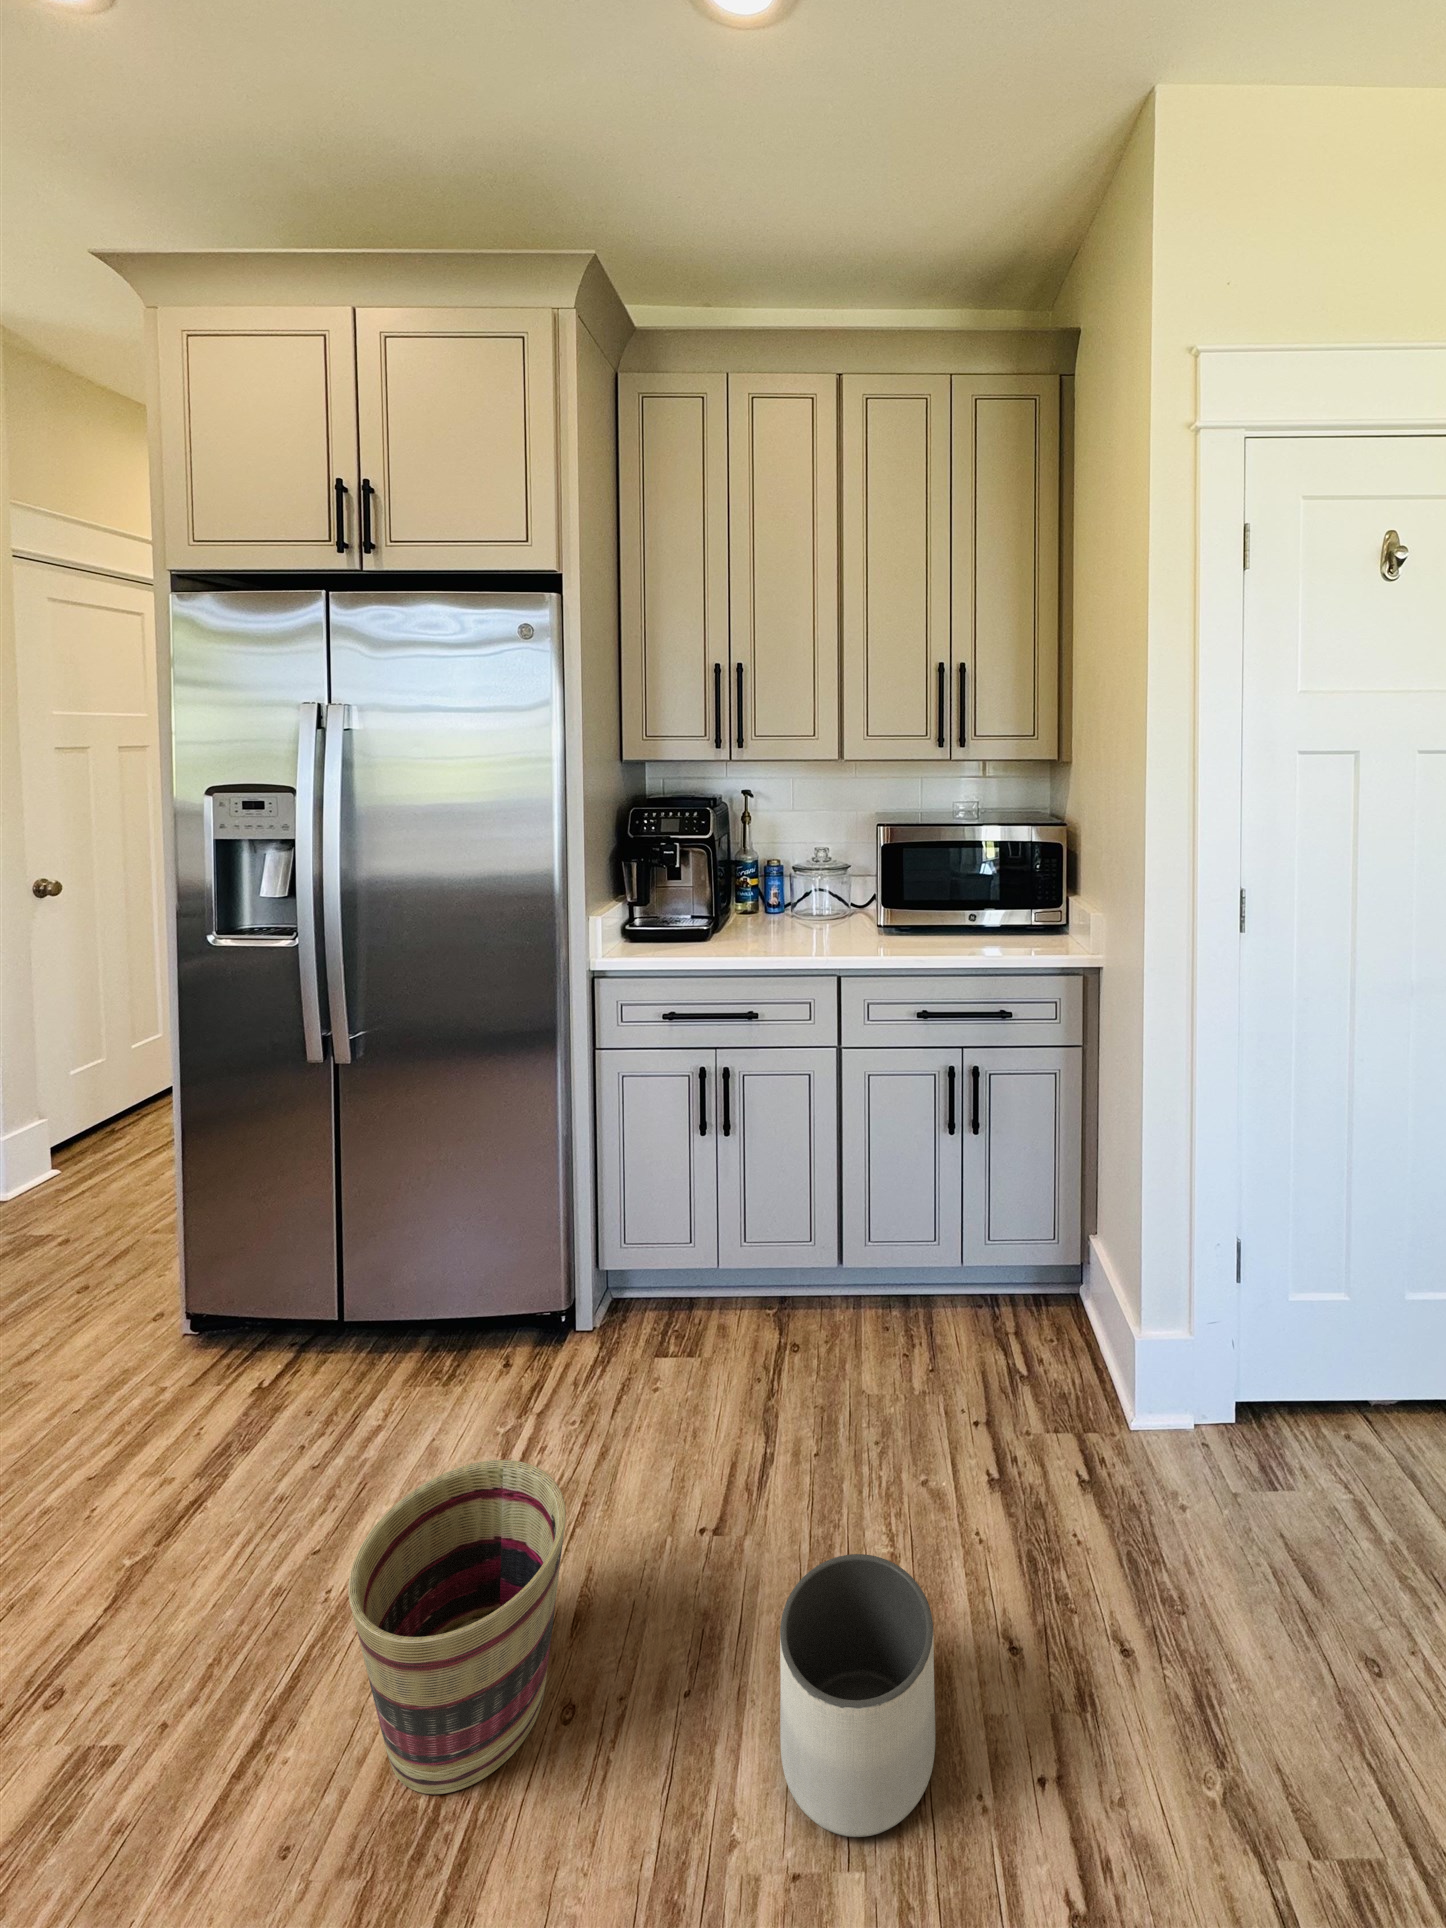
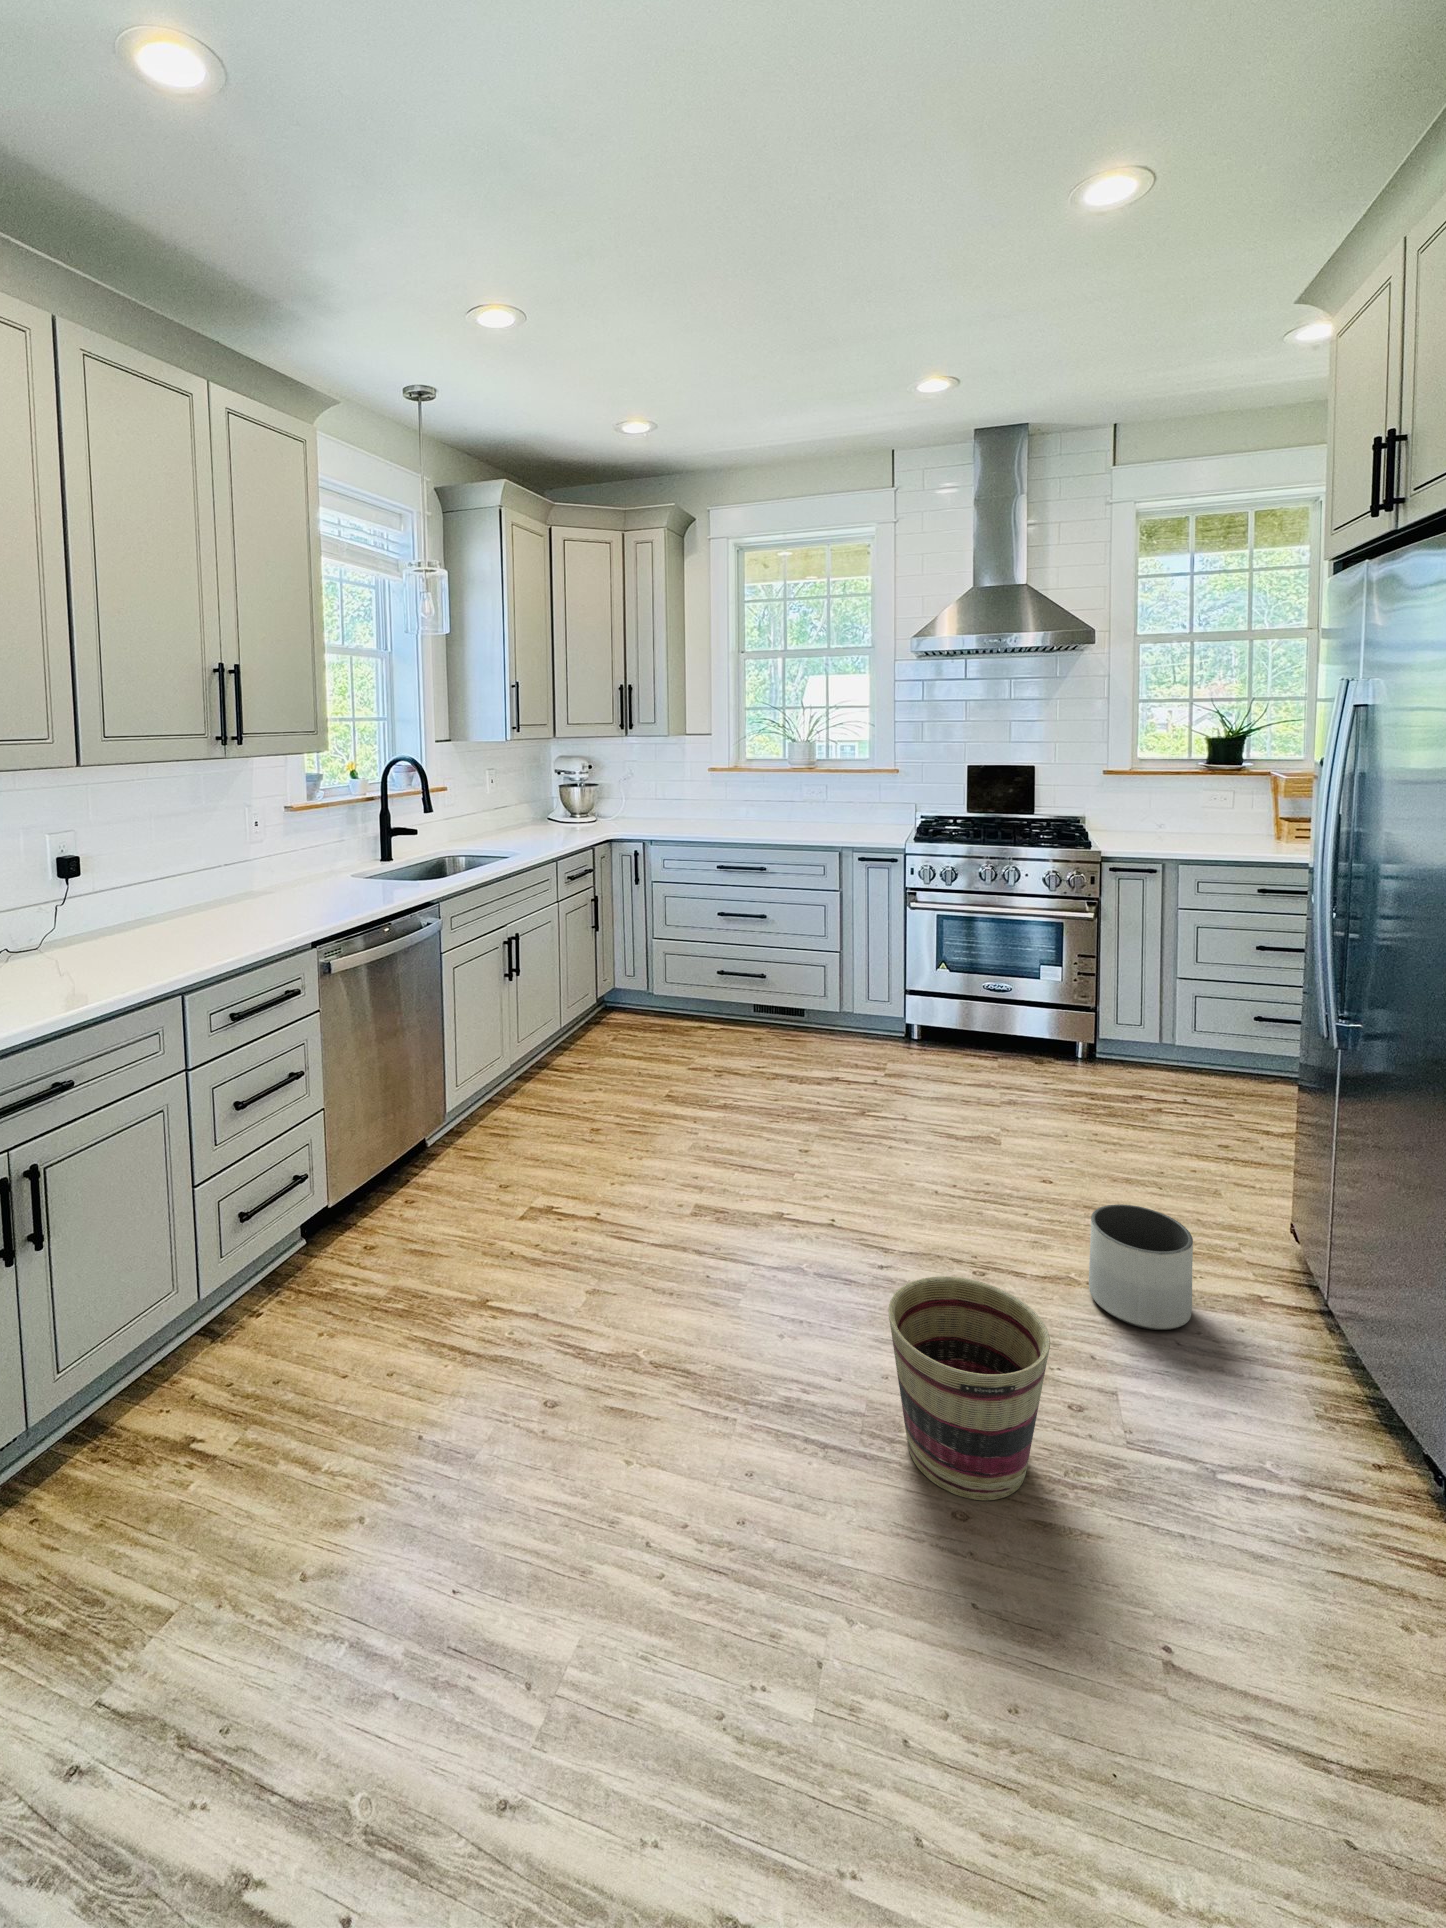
planter: present [780,1554,935,1837] -> present [1089,1204,1193,1330]

